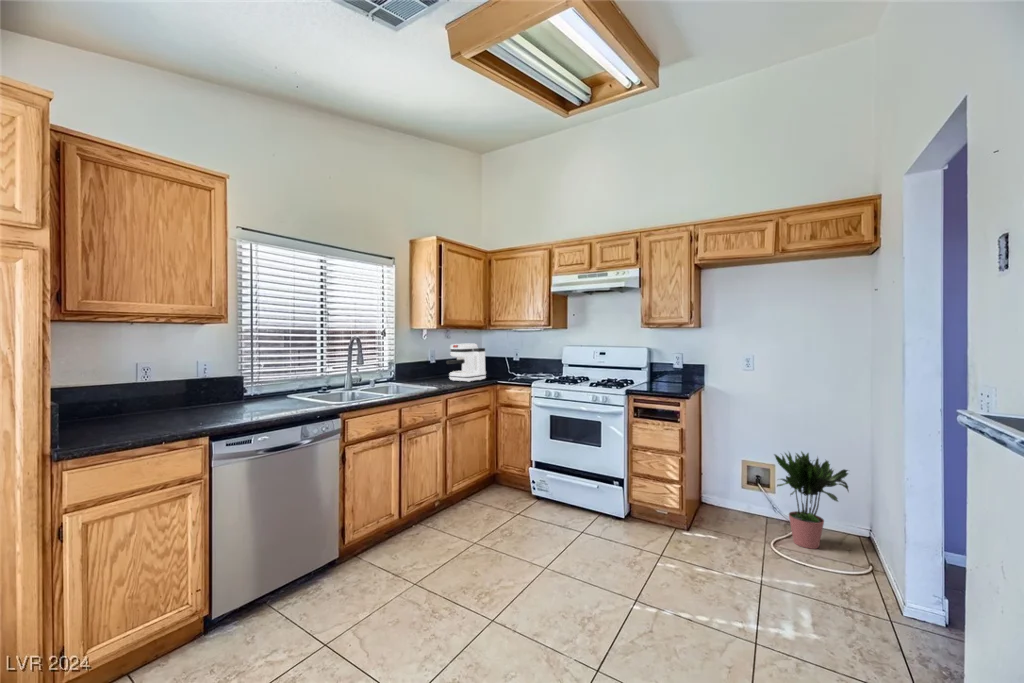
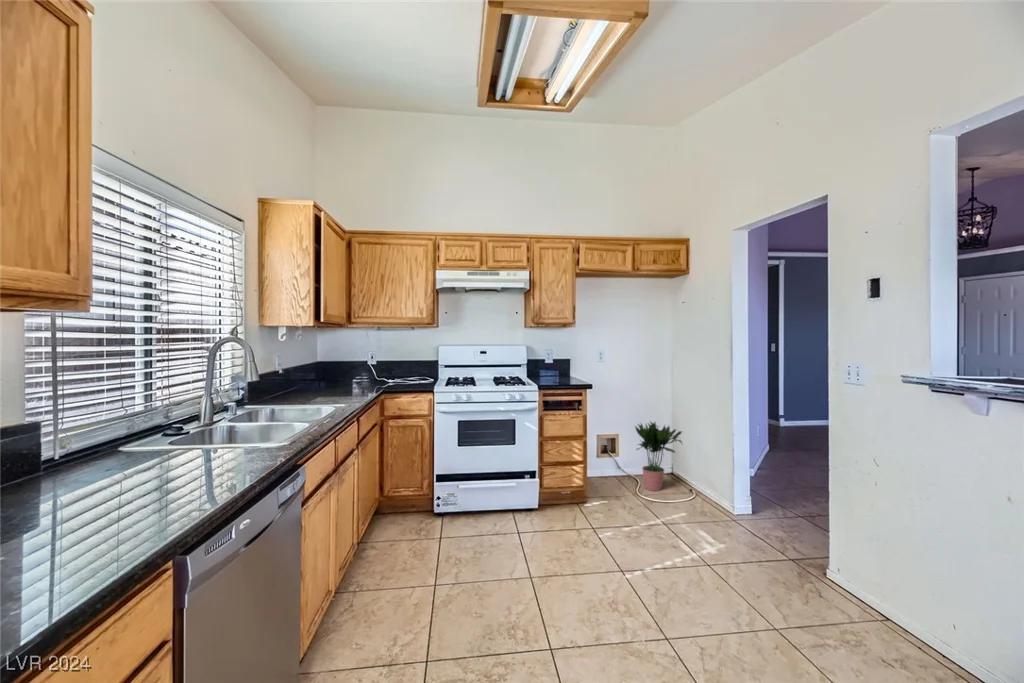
coffee maker: present [446,344,486,382] -> none [321,345,367,393]

